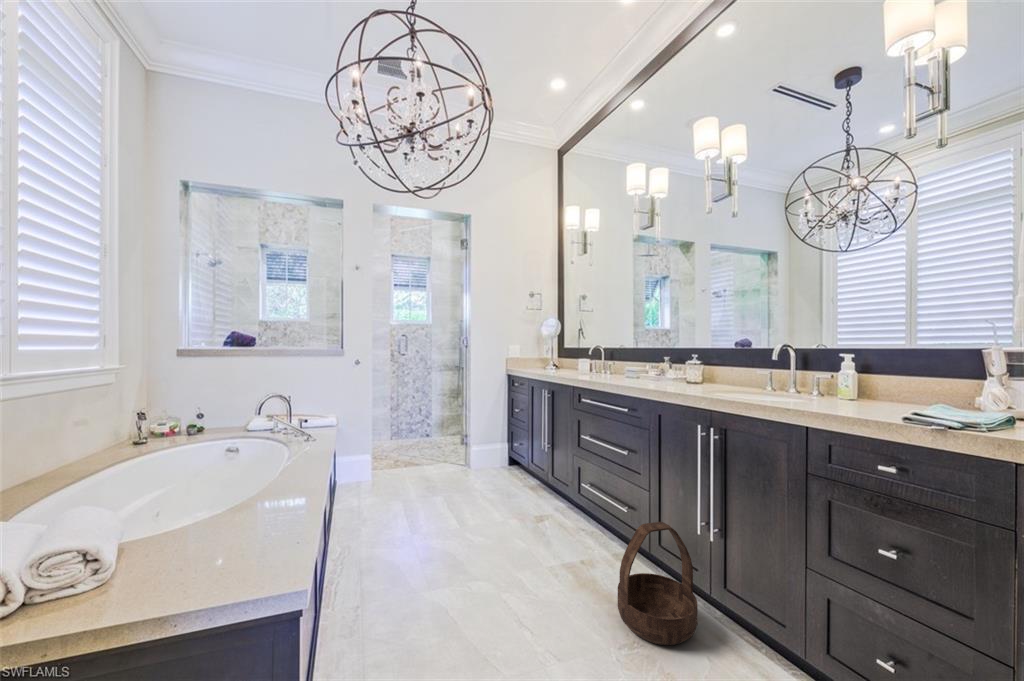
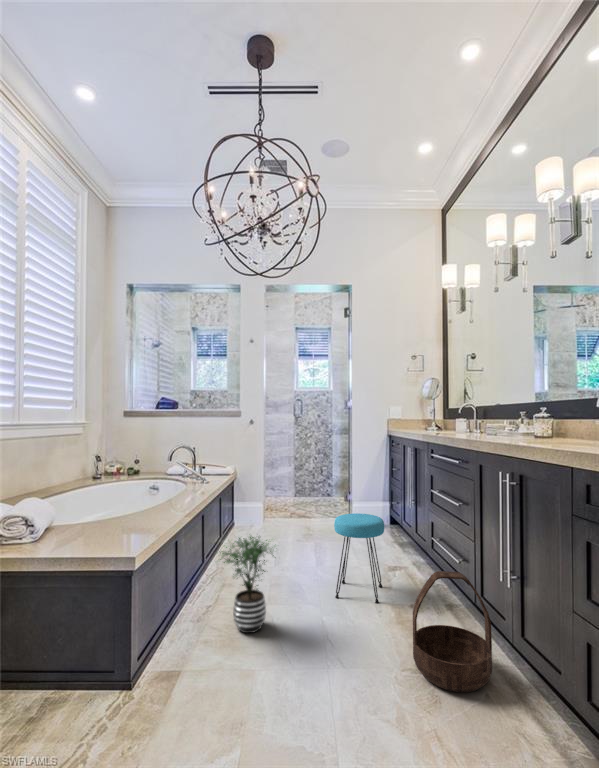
stool: none [493,462,545,557] -> present [334,513,384,603]
potted plant: none [381,506,461,629] -> present [220,536,274,633]

